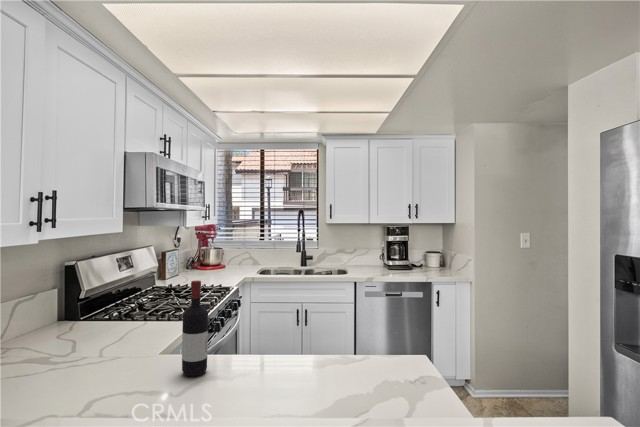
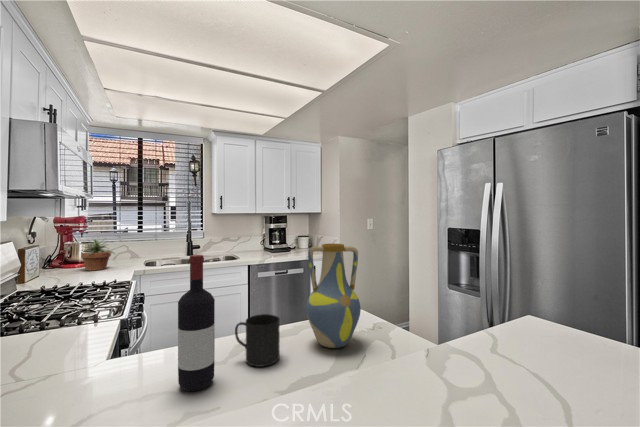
potted plant: none [206,243,236,274] -> present [81,237,114,271]
vase: none [291,278,339,373] -> present [306,244,361,348]
mug: none [232,332,264,373] -> present [235,314,280,367]

